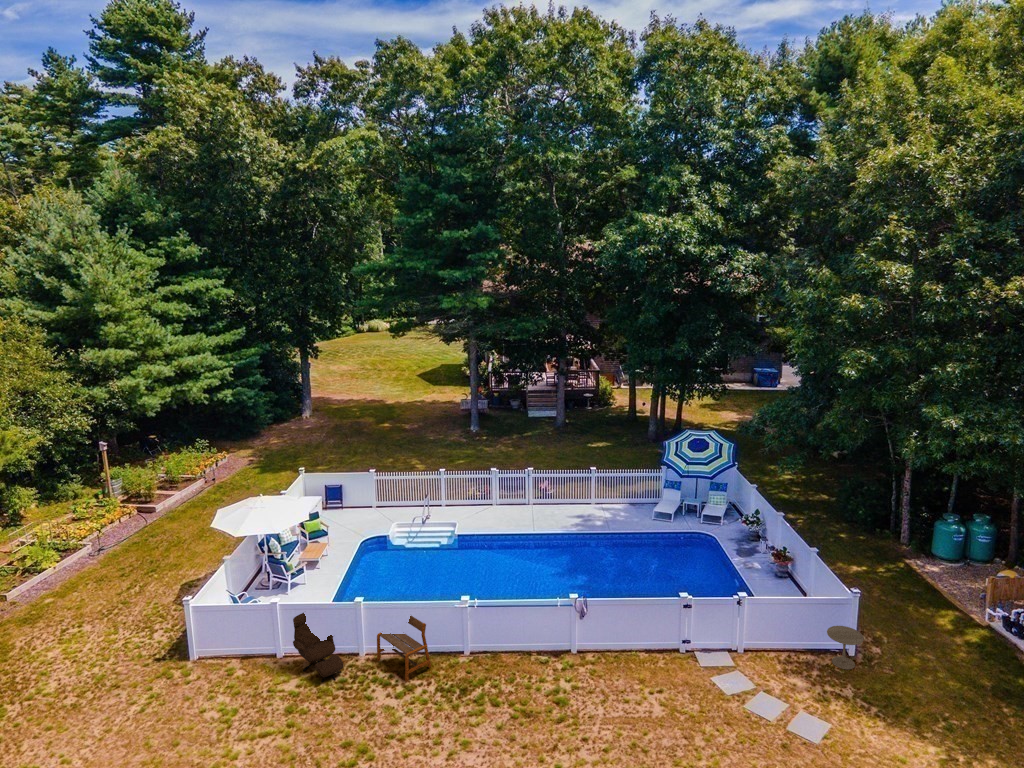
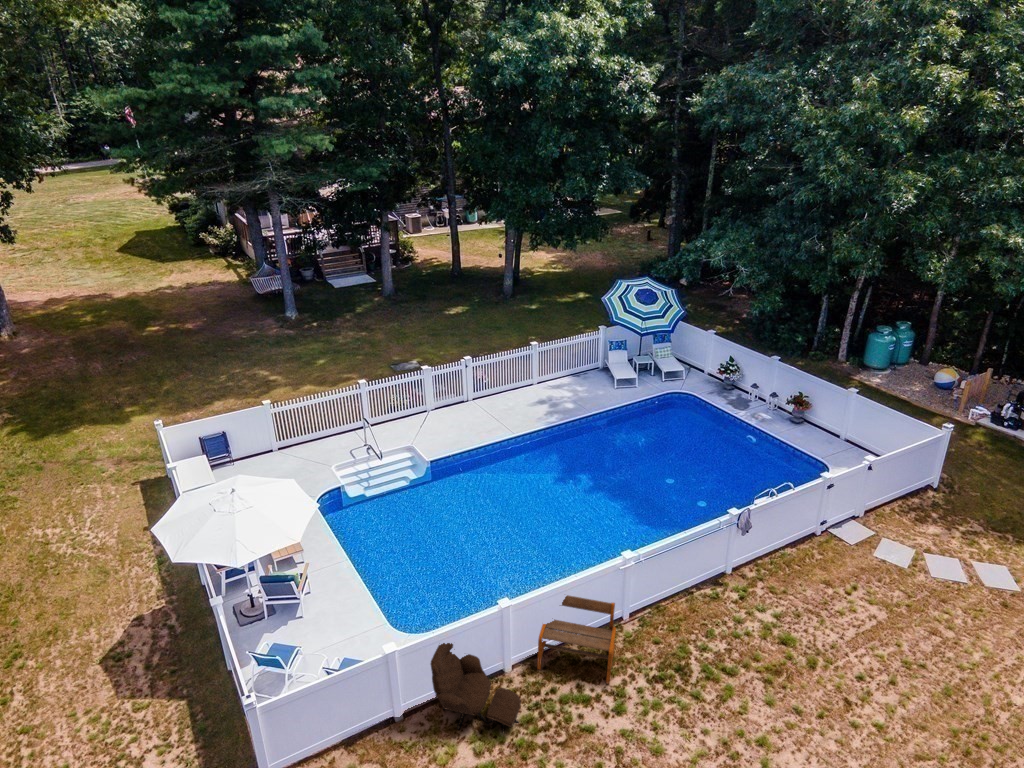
side table: present [827,626,864,669] -> none [924,465,962,505]

